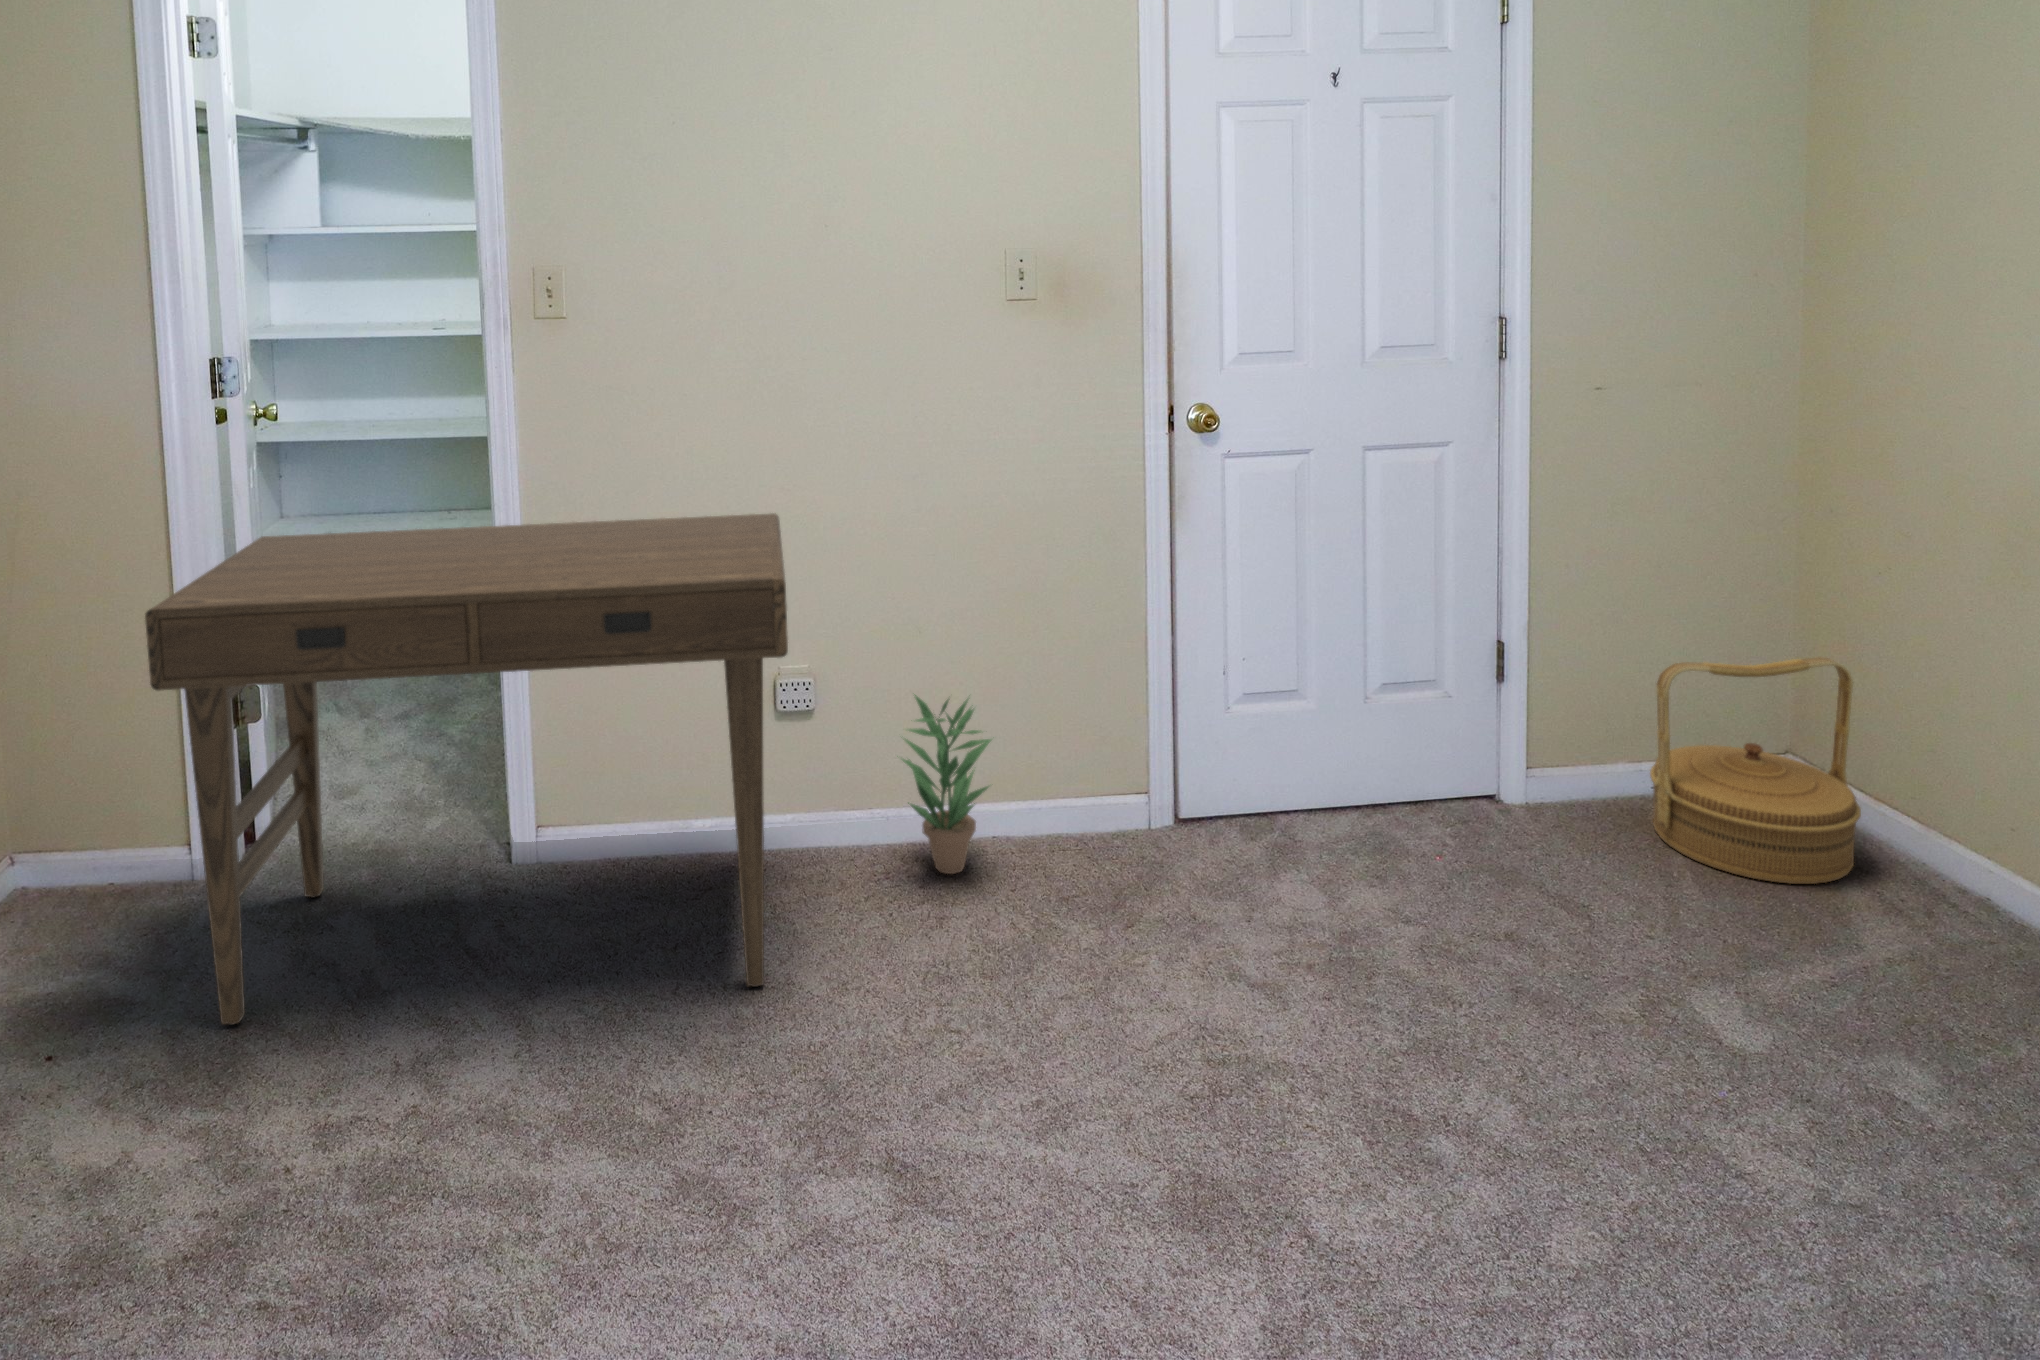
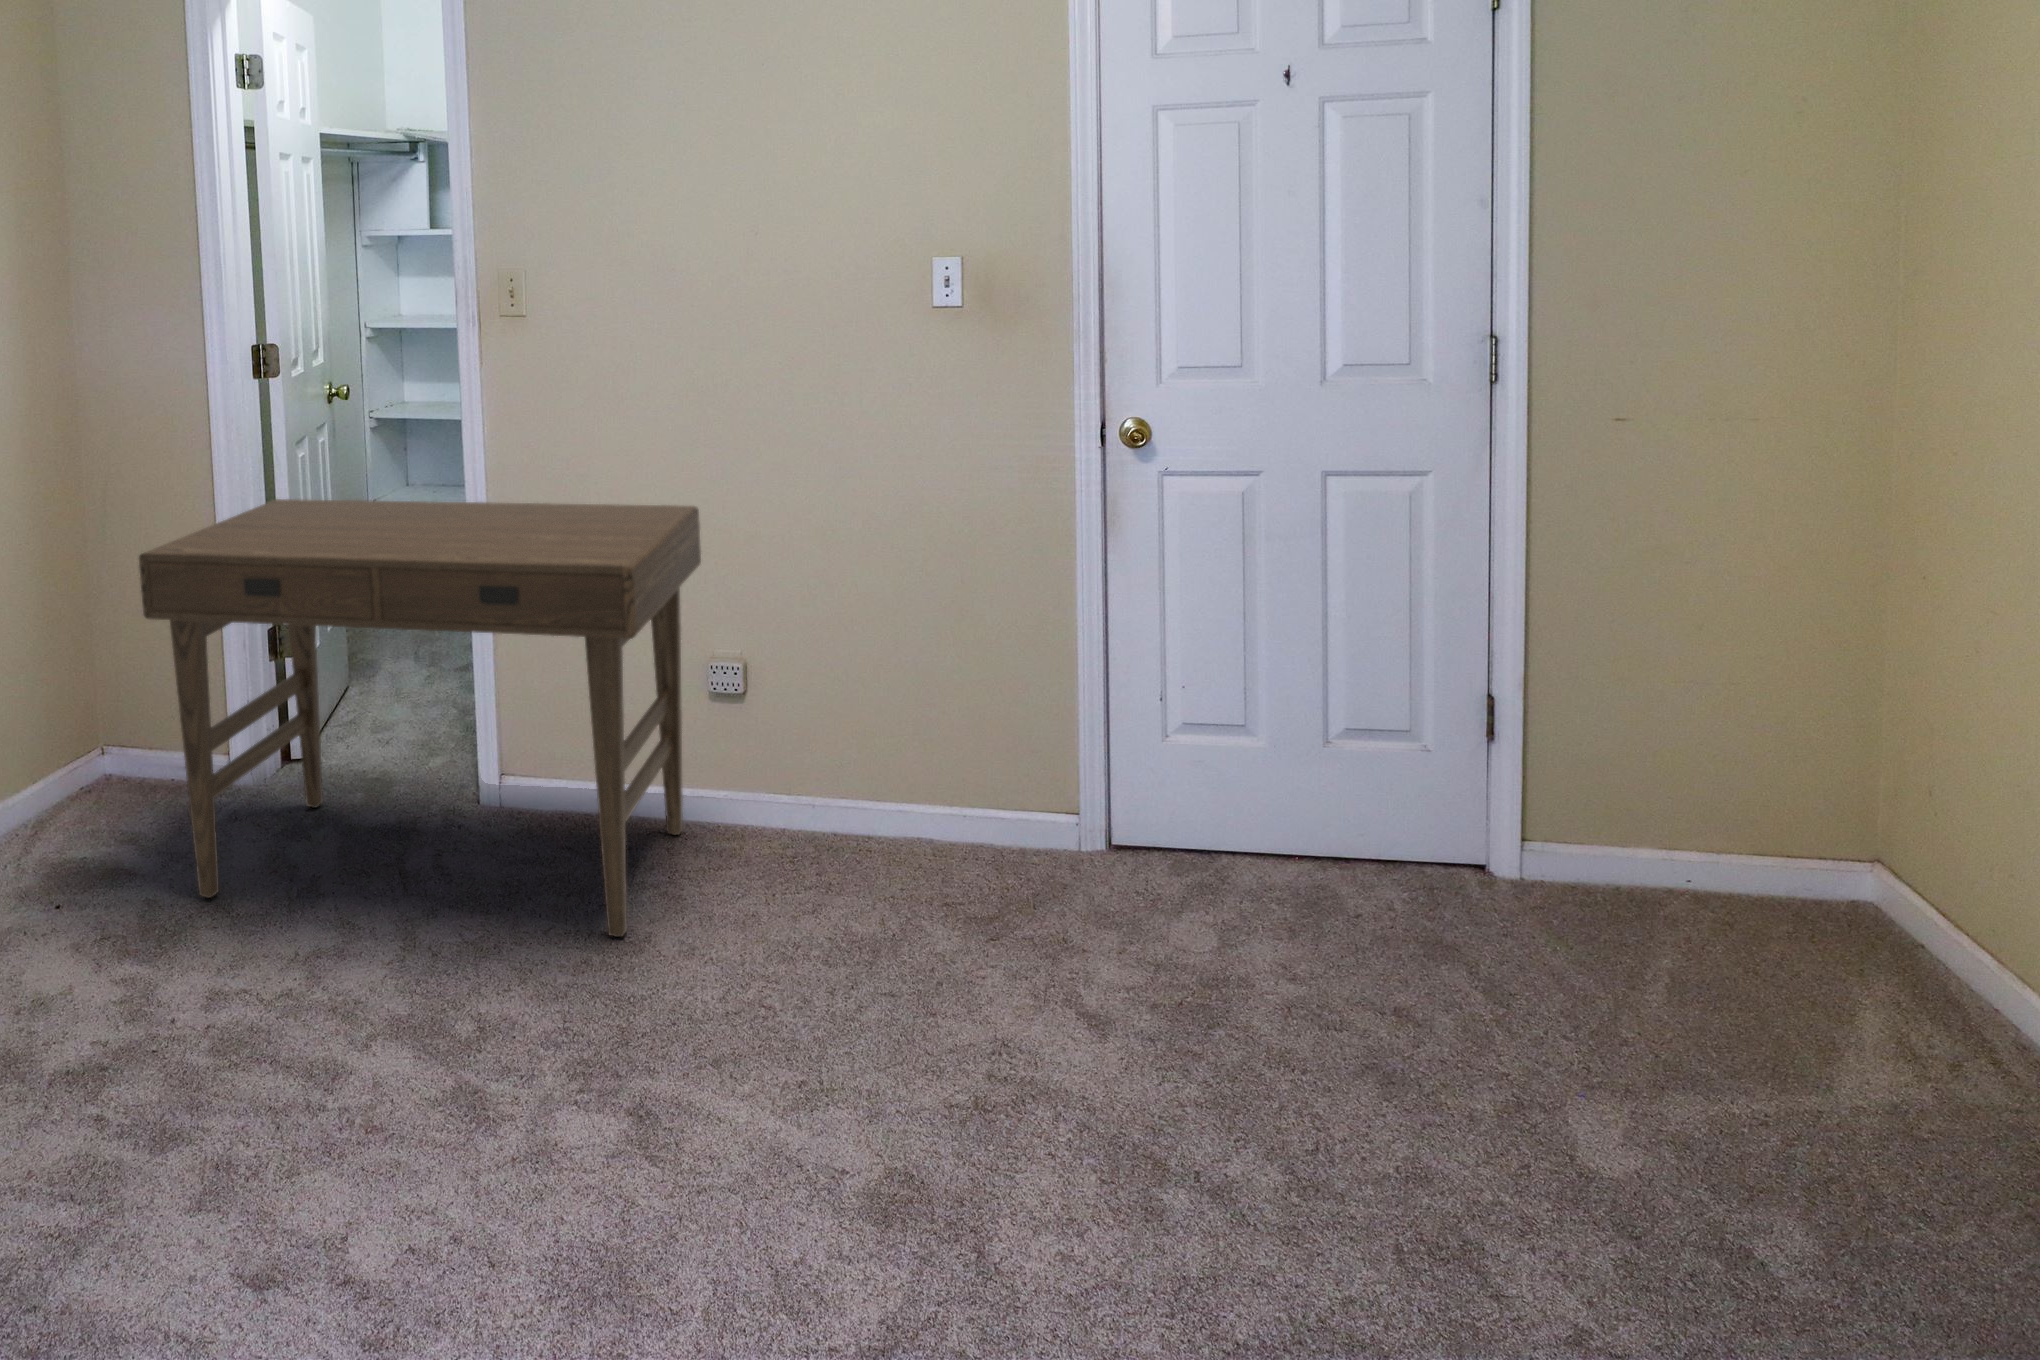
woven basket: present [1650,657,1861,884] -> none [1655,743,1933,1024]
potted plant: present [897,695,991,874] -> none [795,686,891,866]

